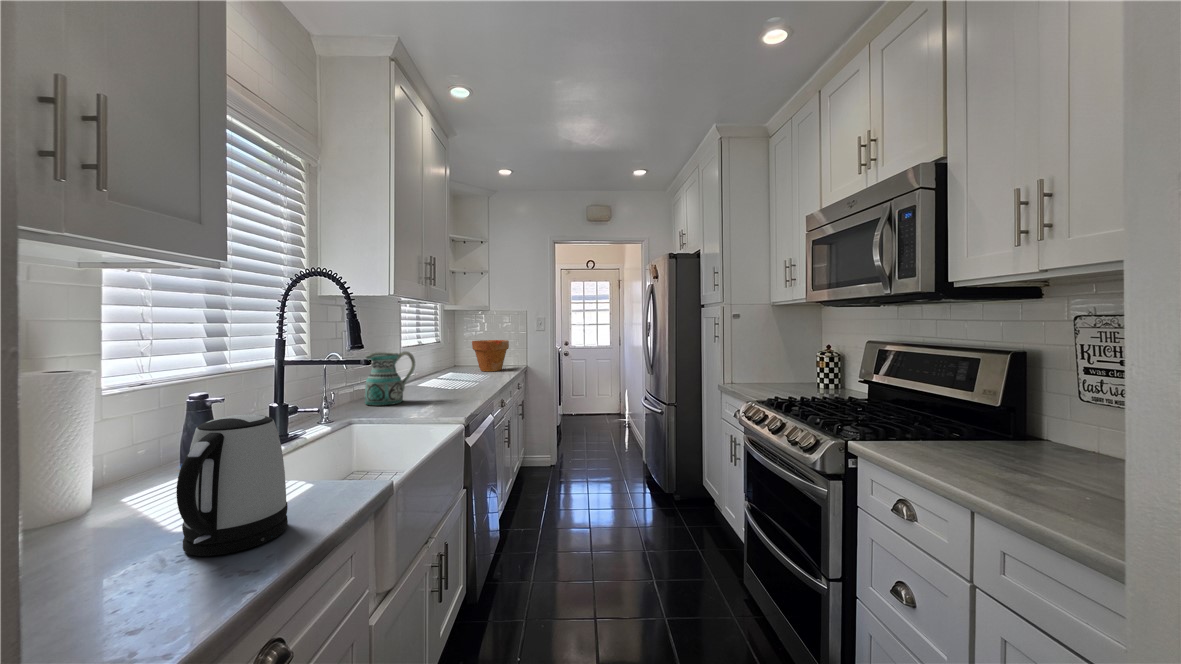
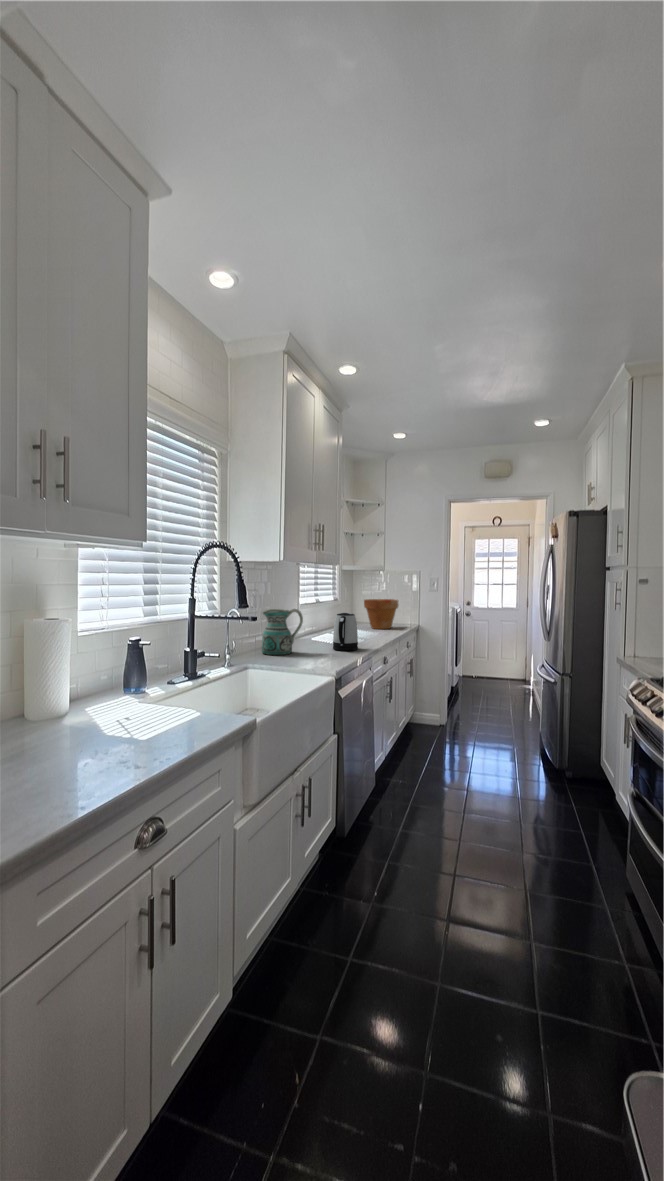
kettle: present [176,414,288,556] -> present [333,613,358,651]

